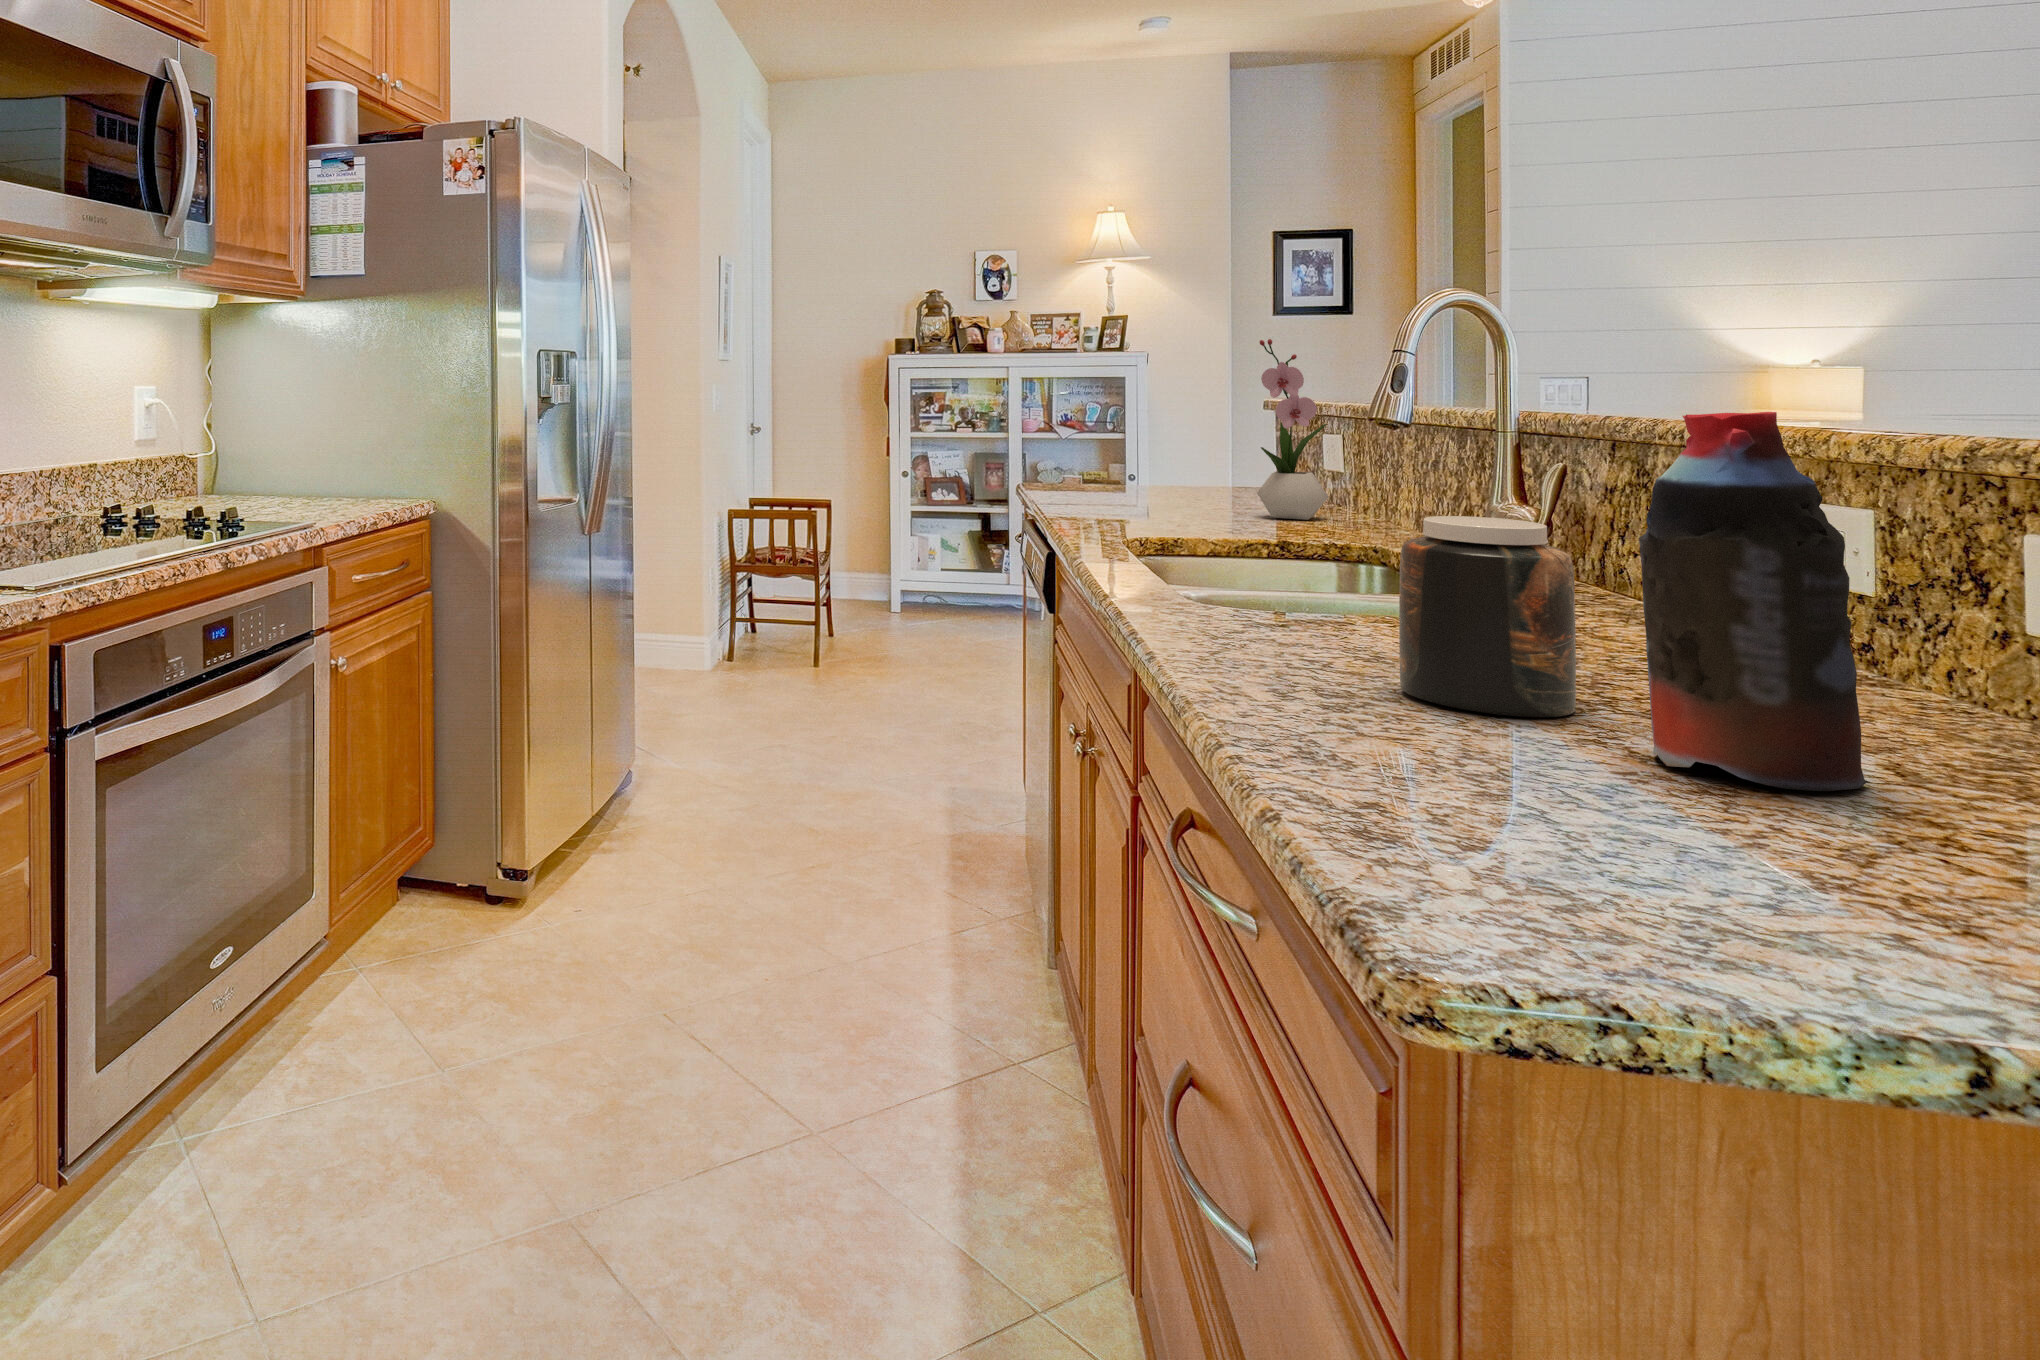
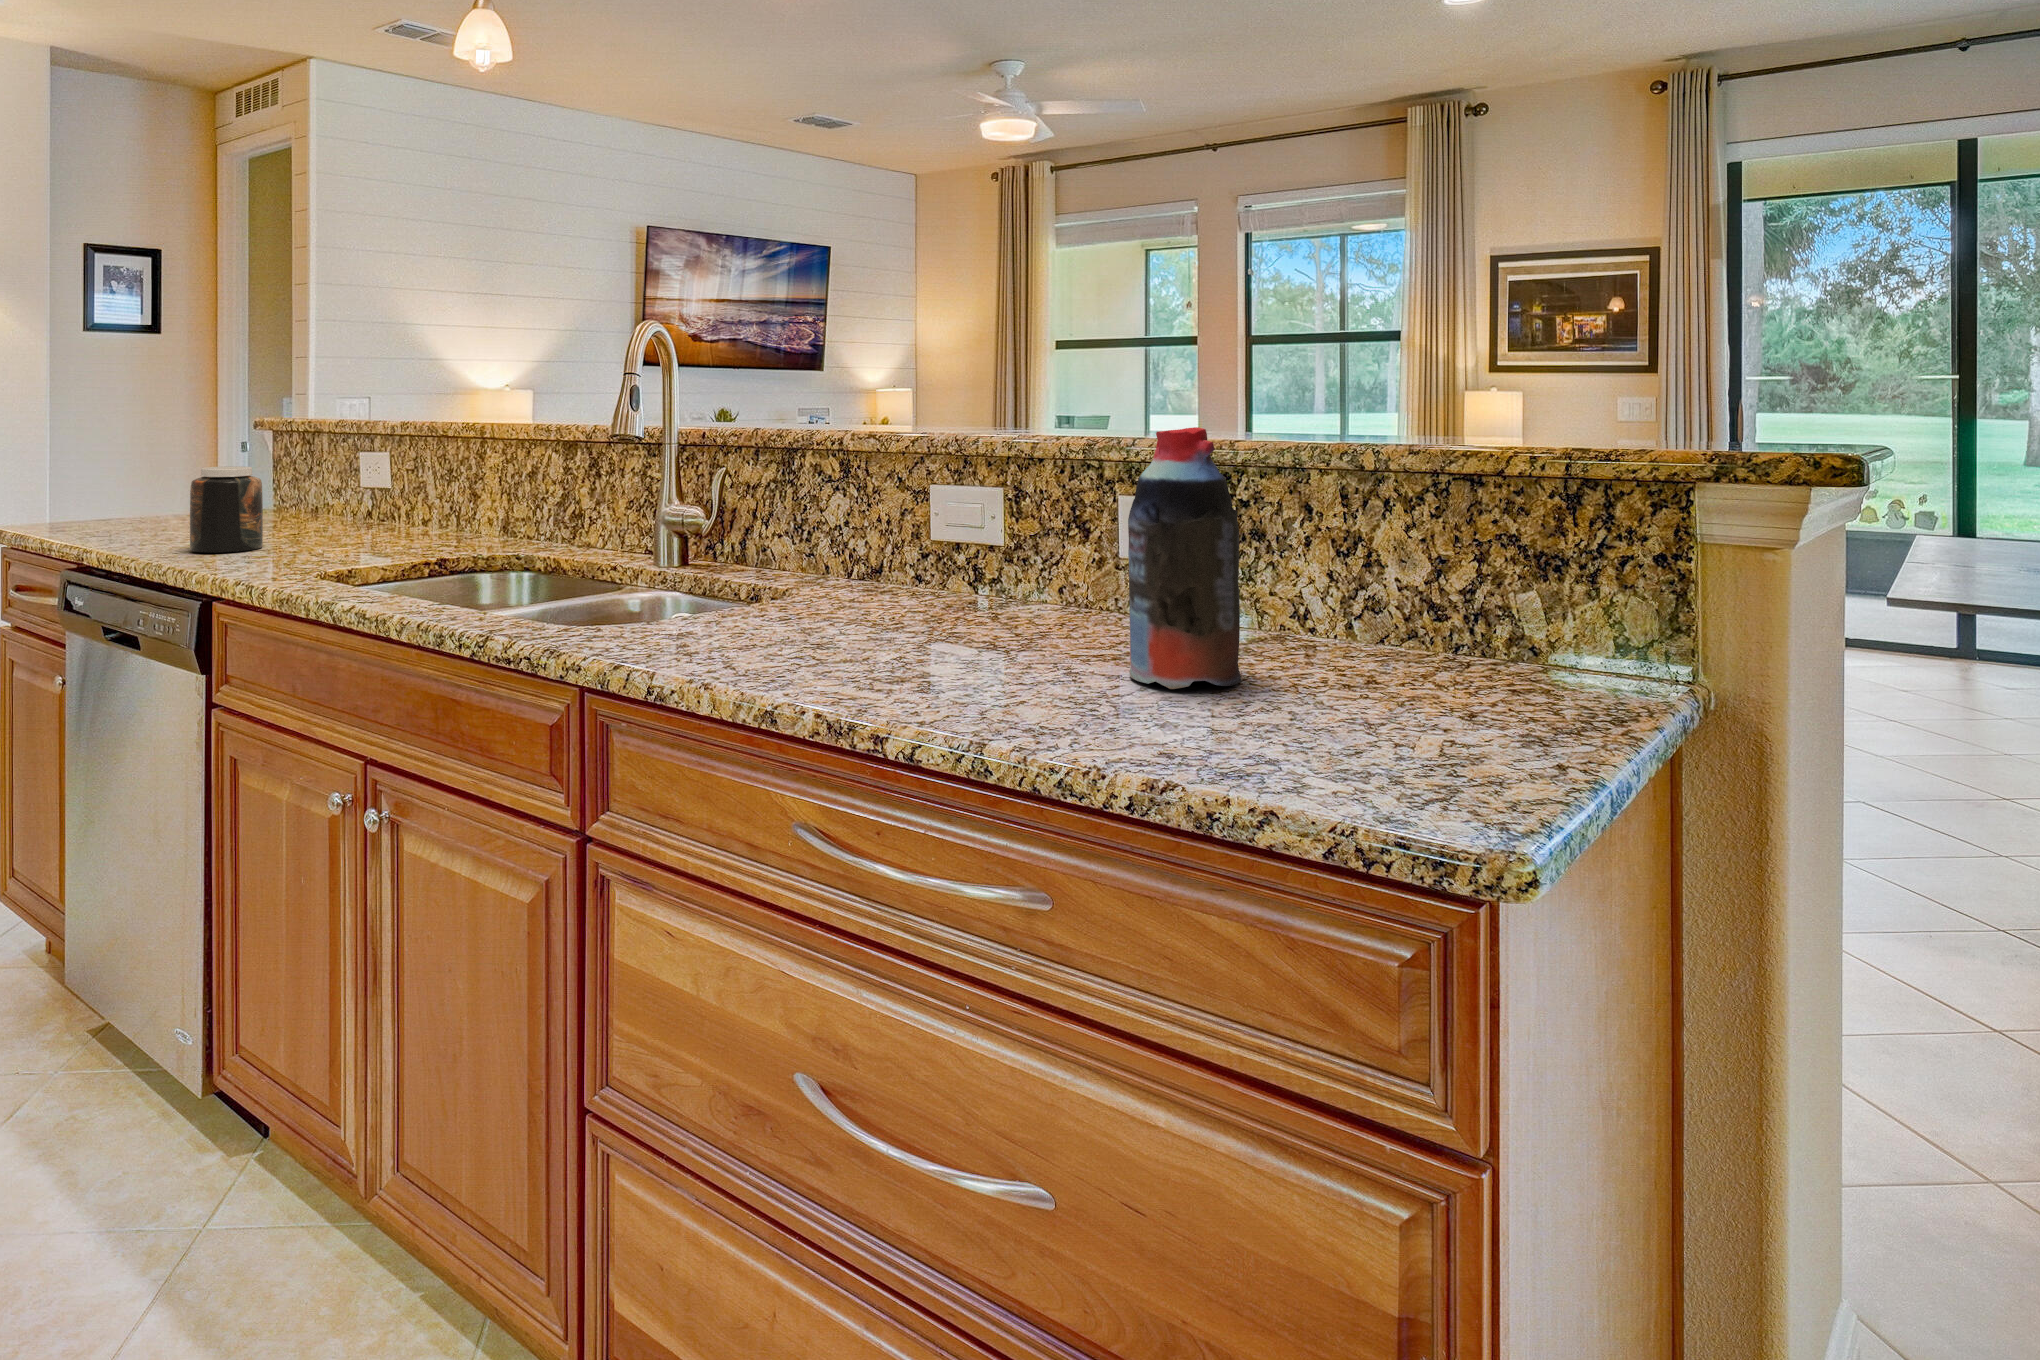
flower arrangement: present [1257,339,1329,520] -> none [345,358,410,538]
jar: present [1399,516,1576,717] -> present [190,466,263,553]

